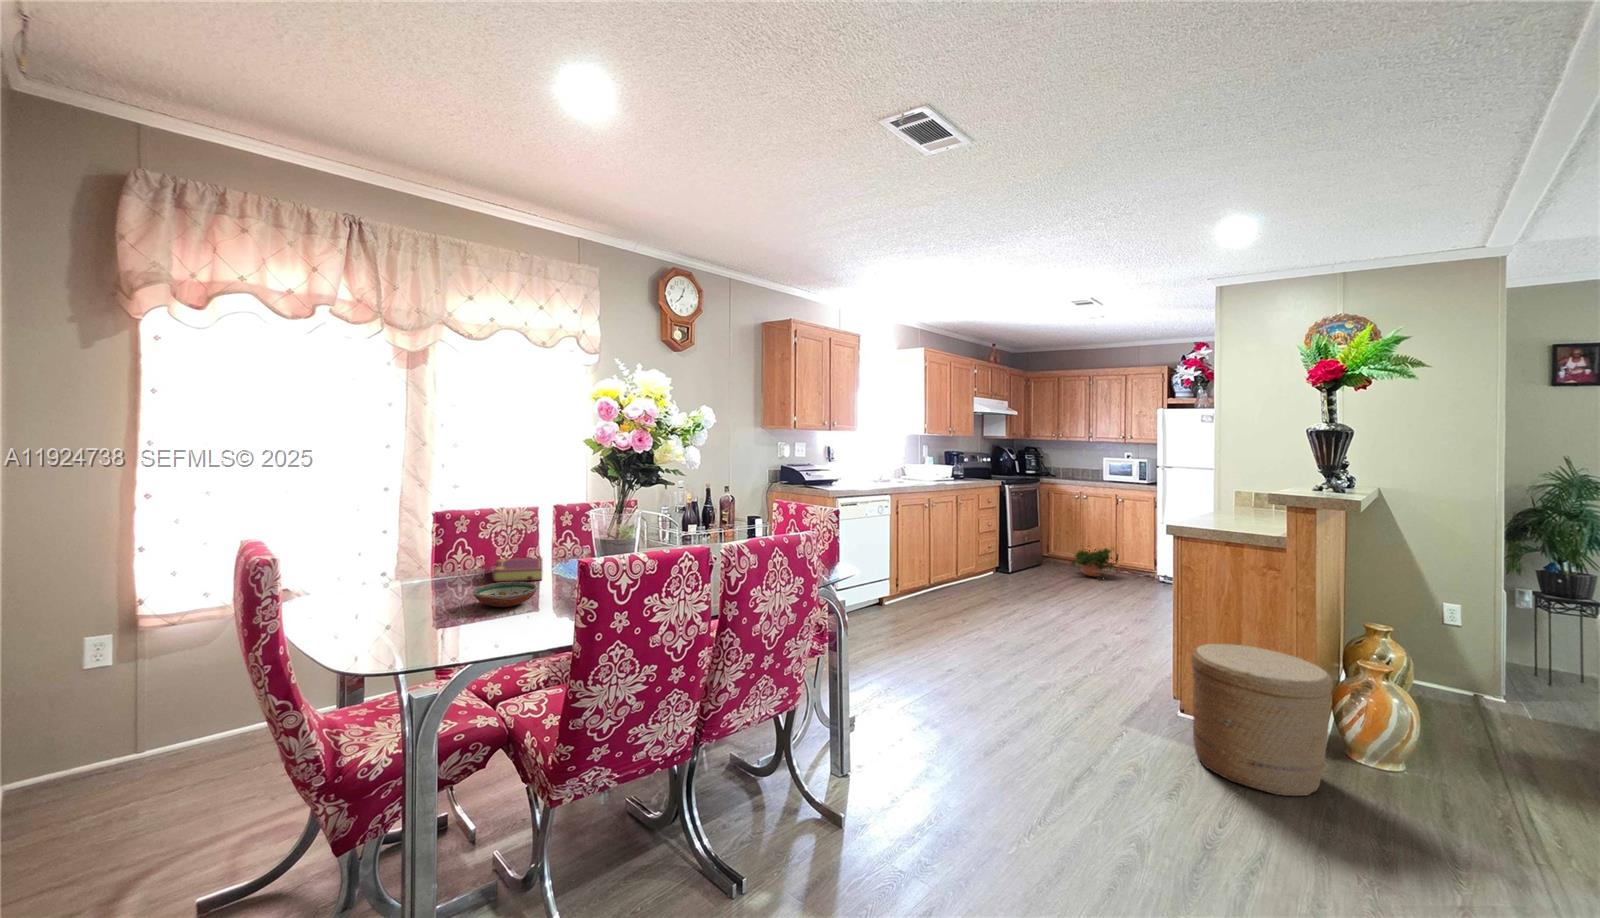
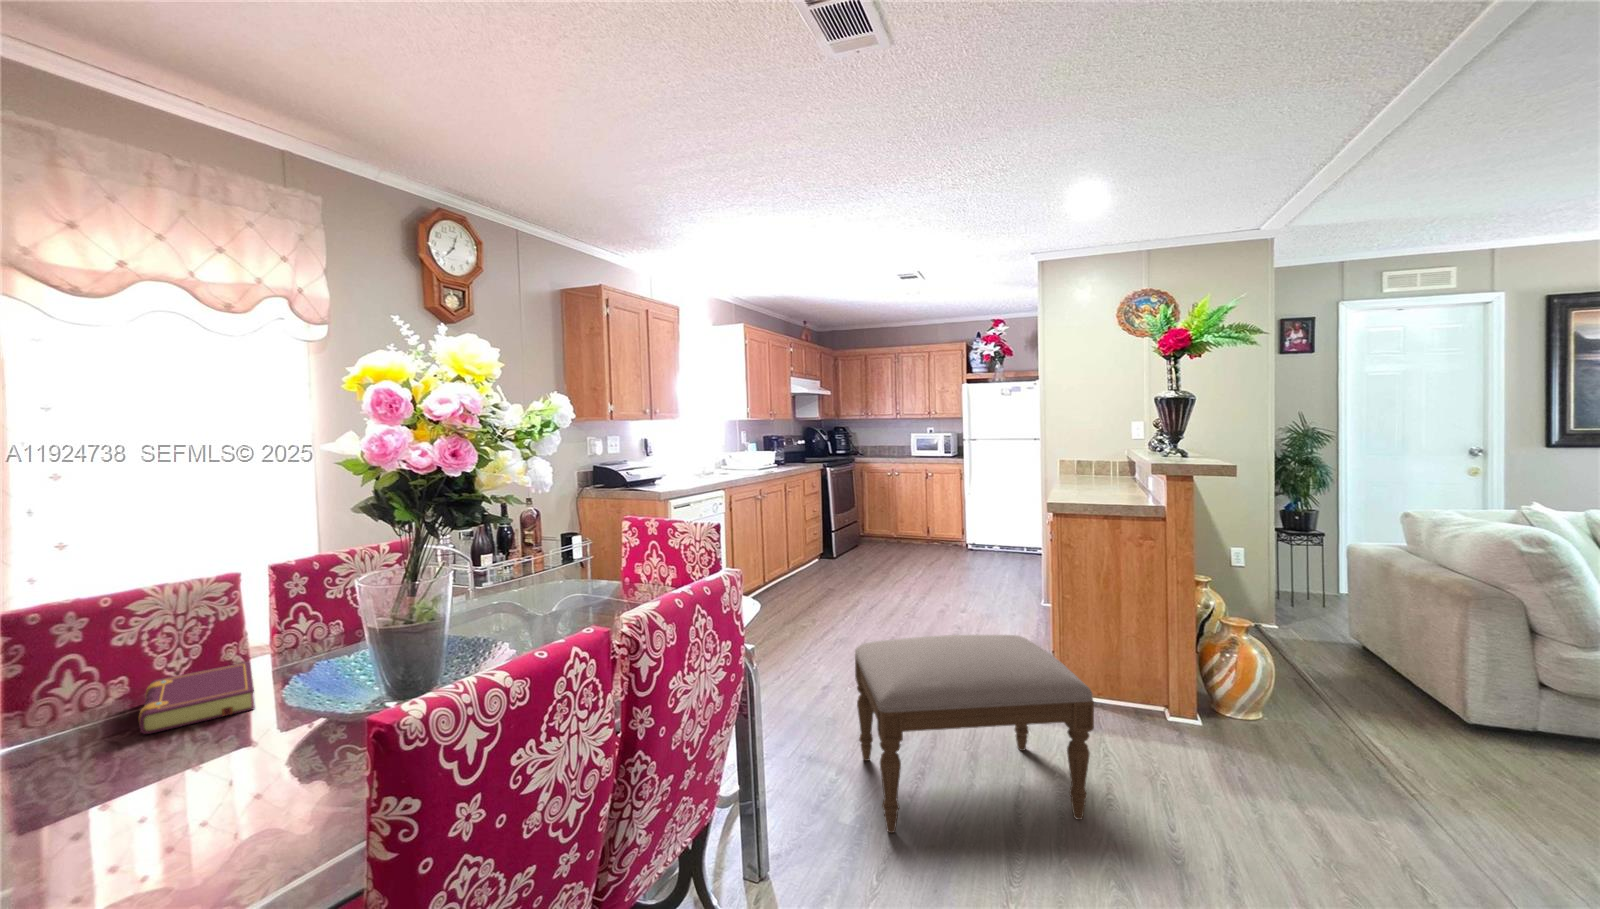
potted plant: present [1071,548,1115,576] -> none [890,519,934,554]
decorative bowl: present [473,582,538,607] -> none [84,736,250,813]
ottoman: none [941,624,1140,802] -> present [855,635,1094,833]
woven basket: present [1191,644,1333,796] -> none [1096,617,1229,768]

